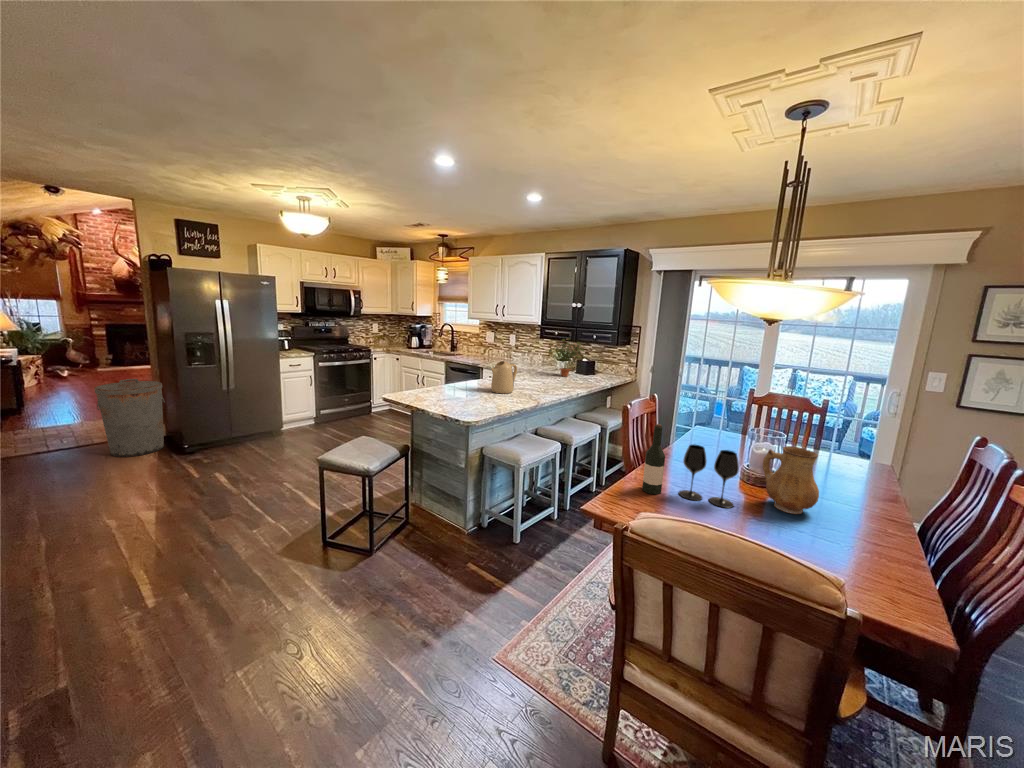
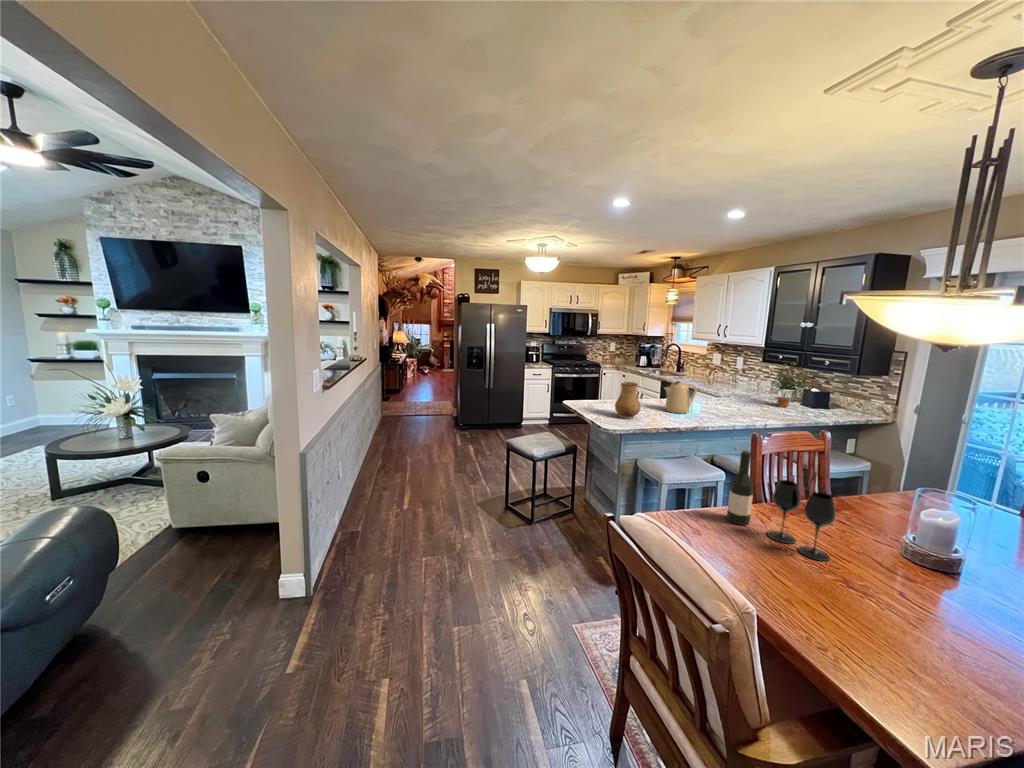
trash can: present [94,379,165,457] -> none [422,376,455,427]
ceramic pitcher: present [763,446,819,514] -> present [615,382,640,419]

